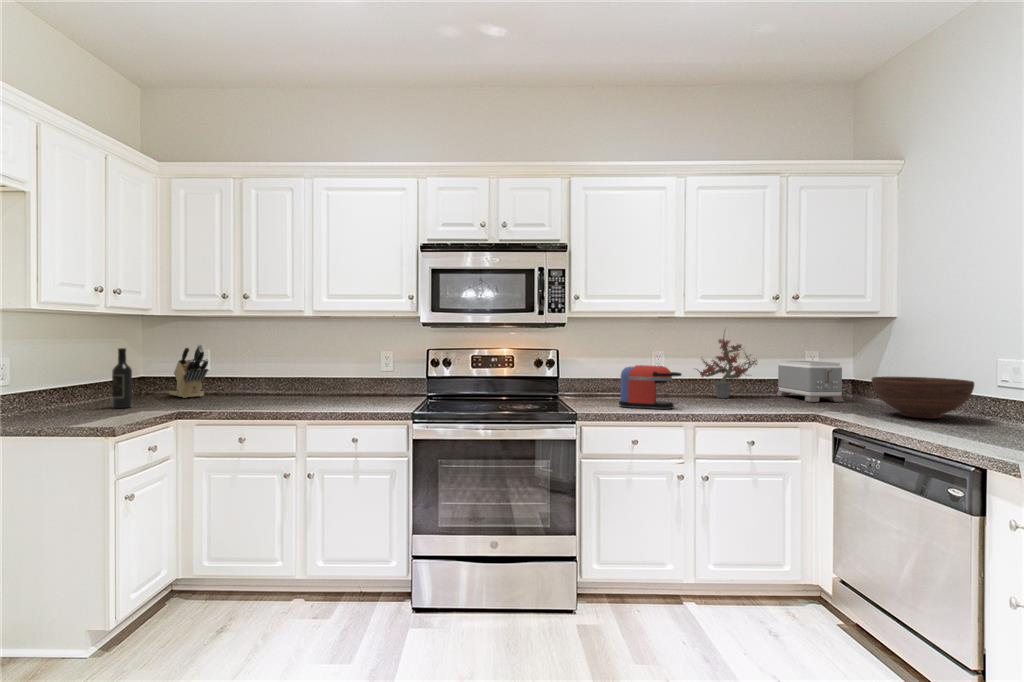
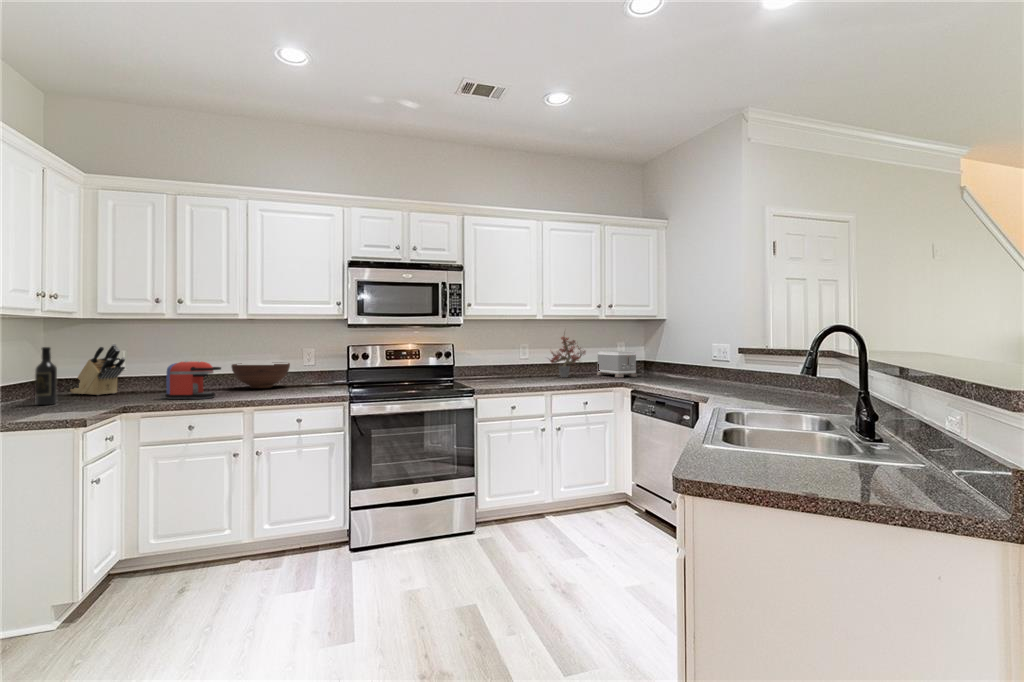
coffee maker: present [619,365,681,409] -> present [165,362,221,399]
fruit bowl: present [872,377,974,419] -> present [232,363,290,389]

